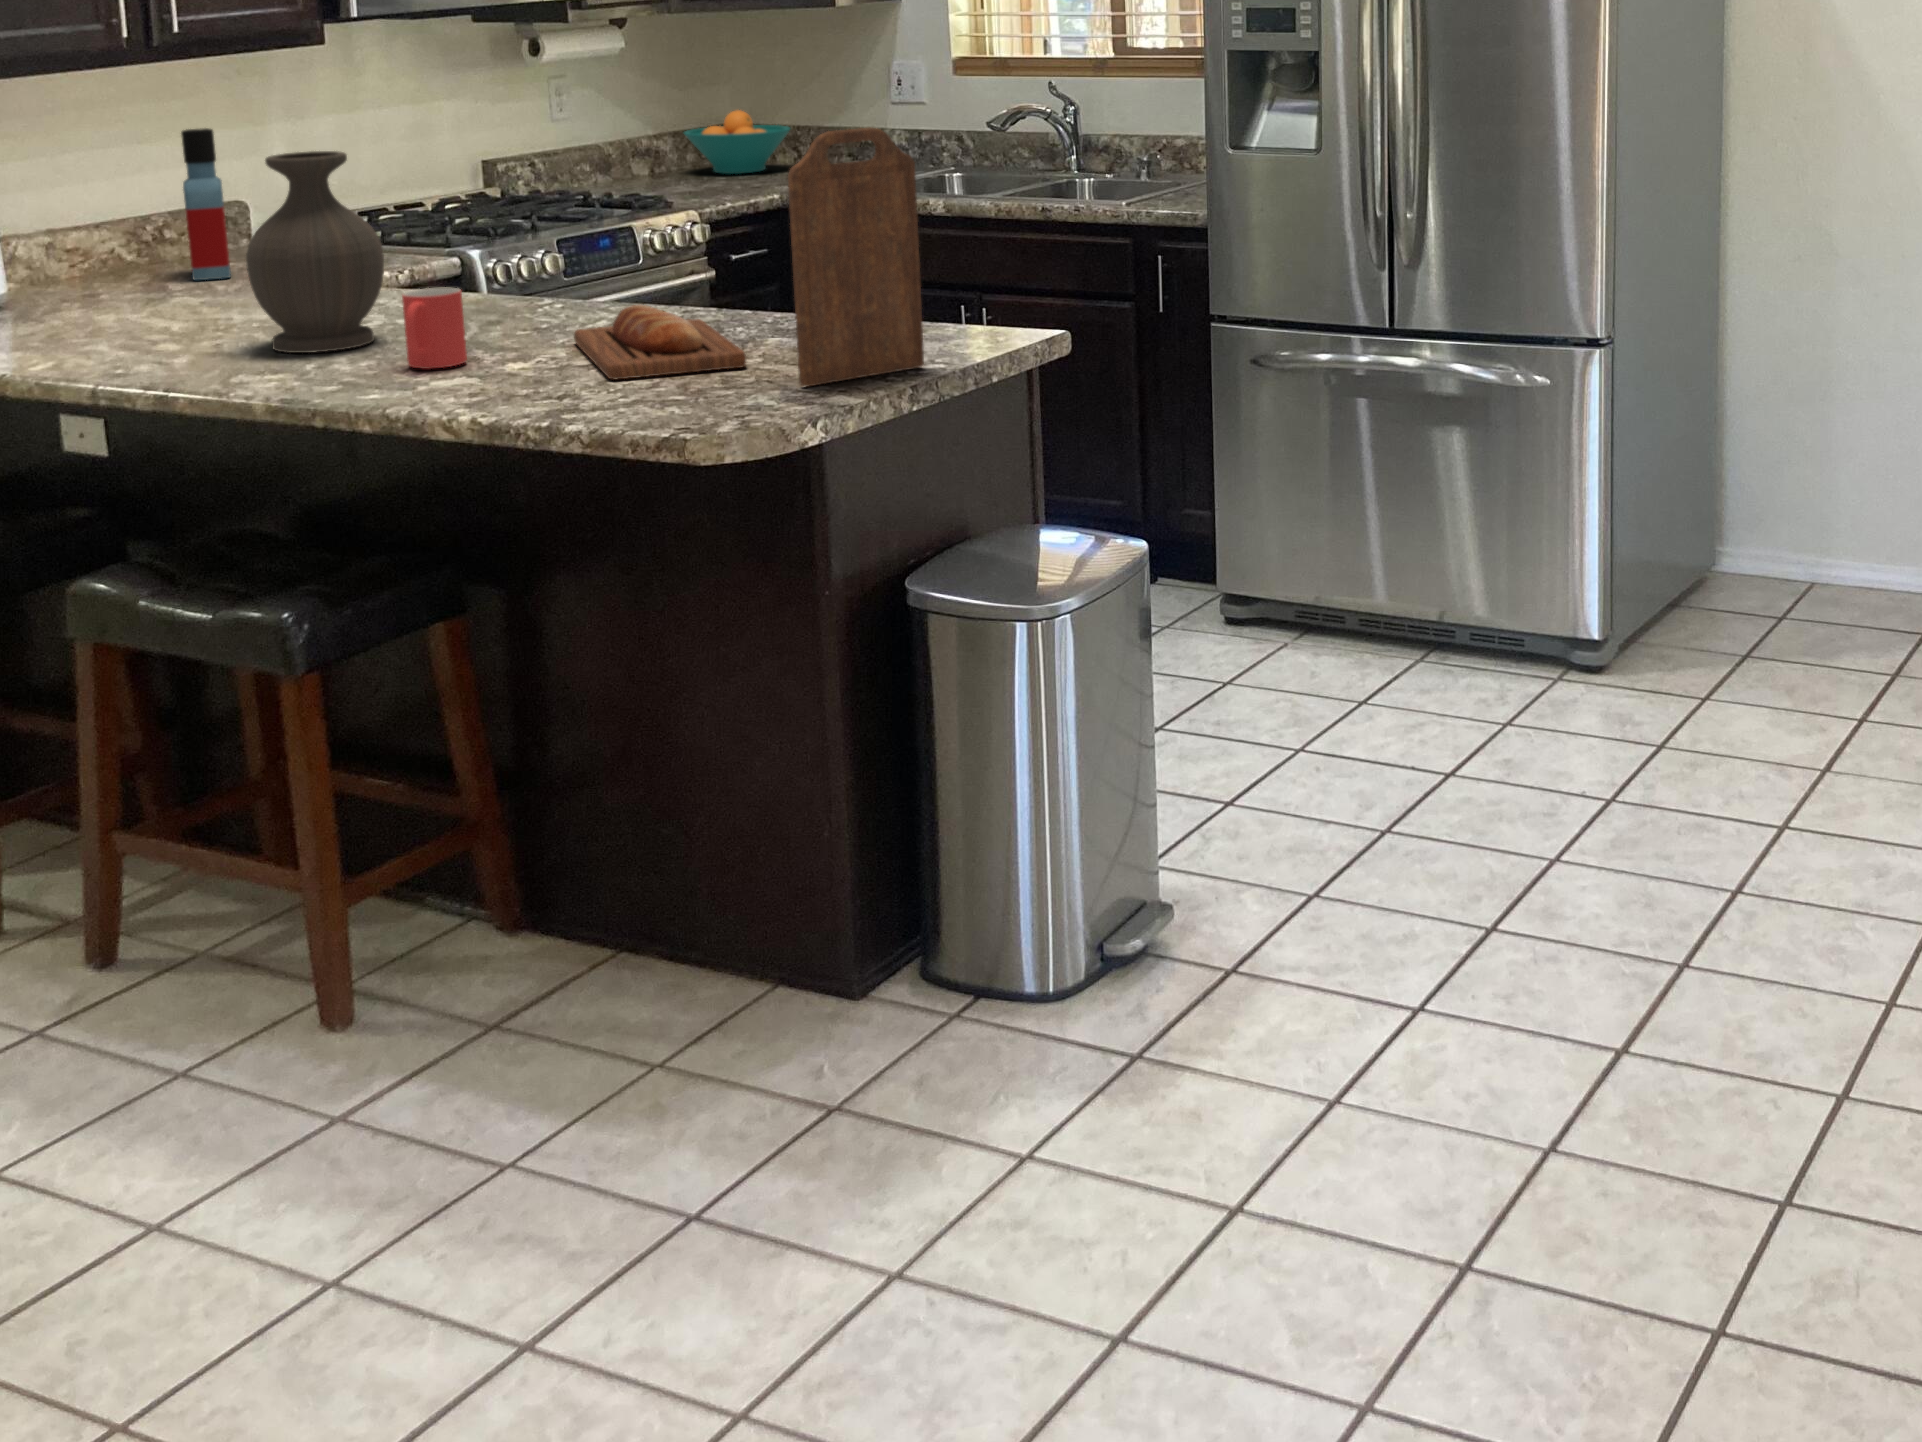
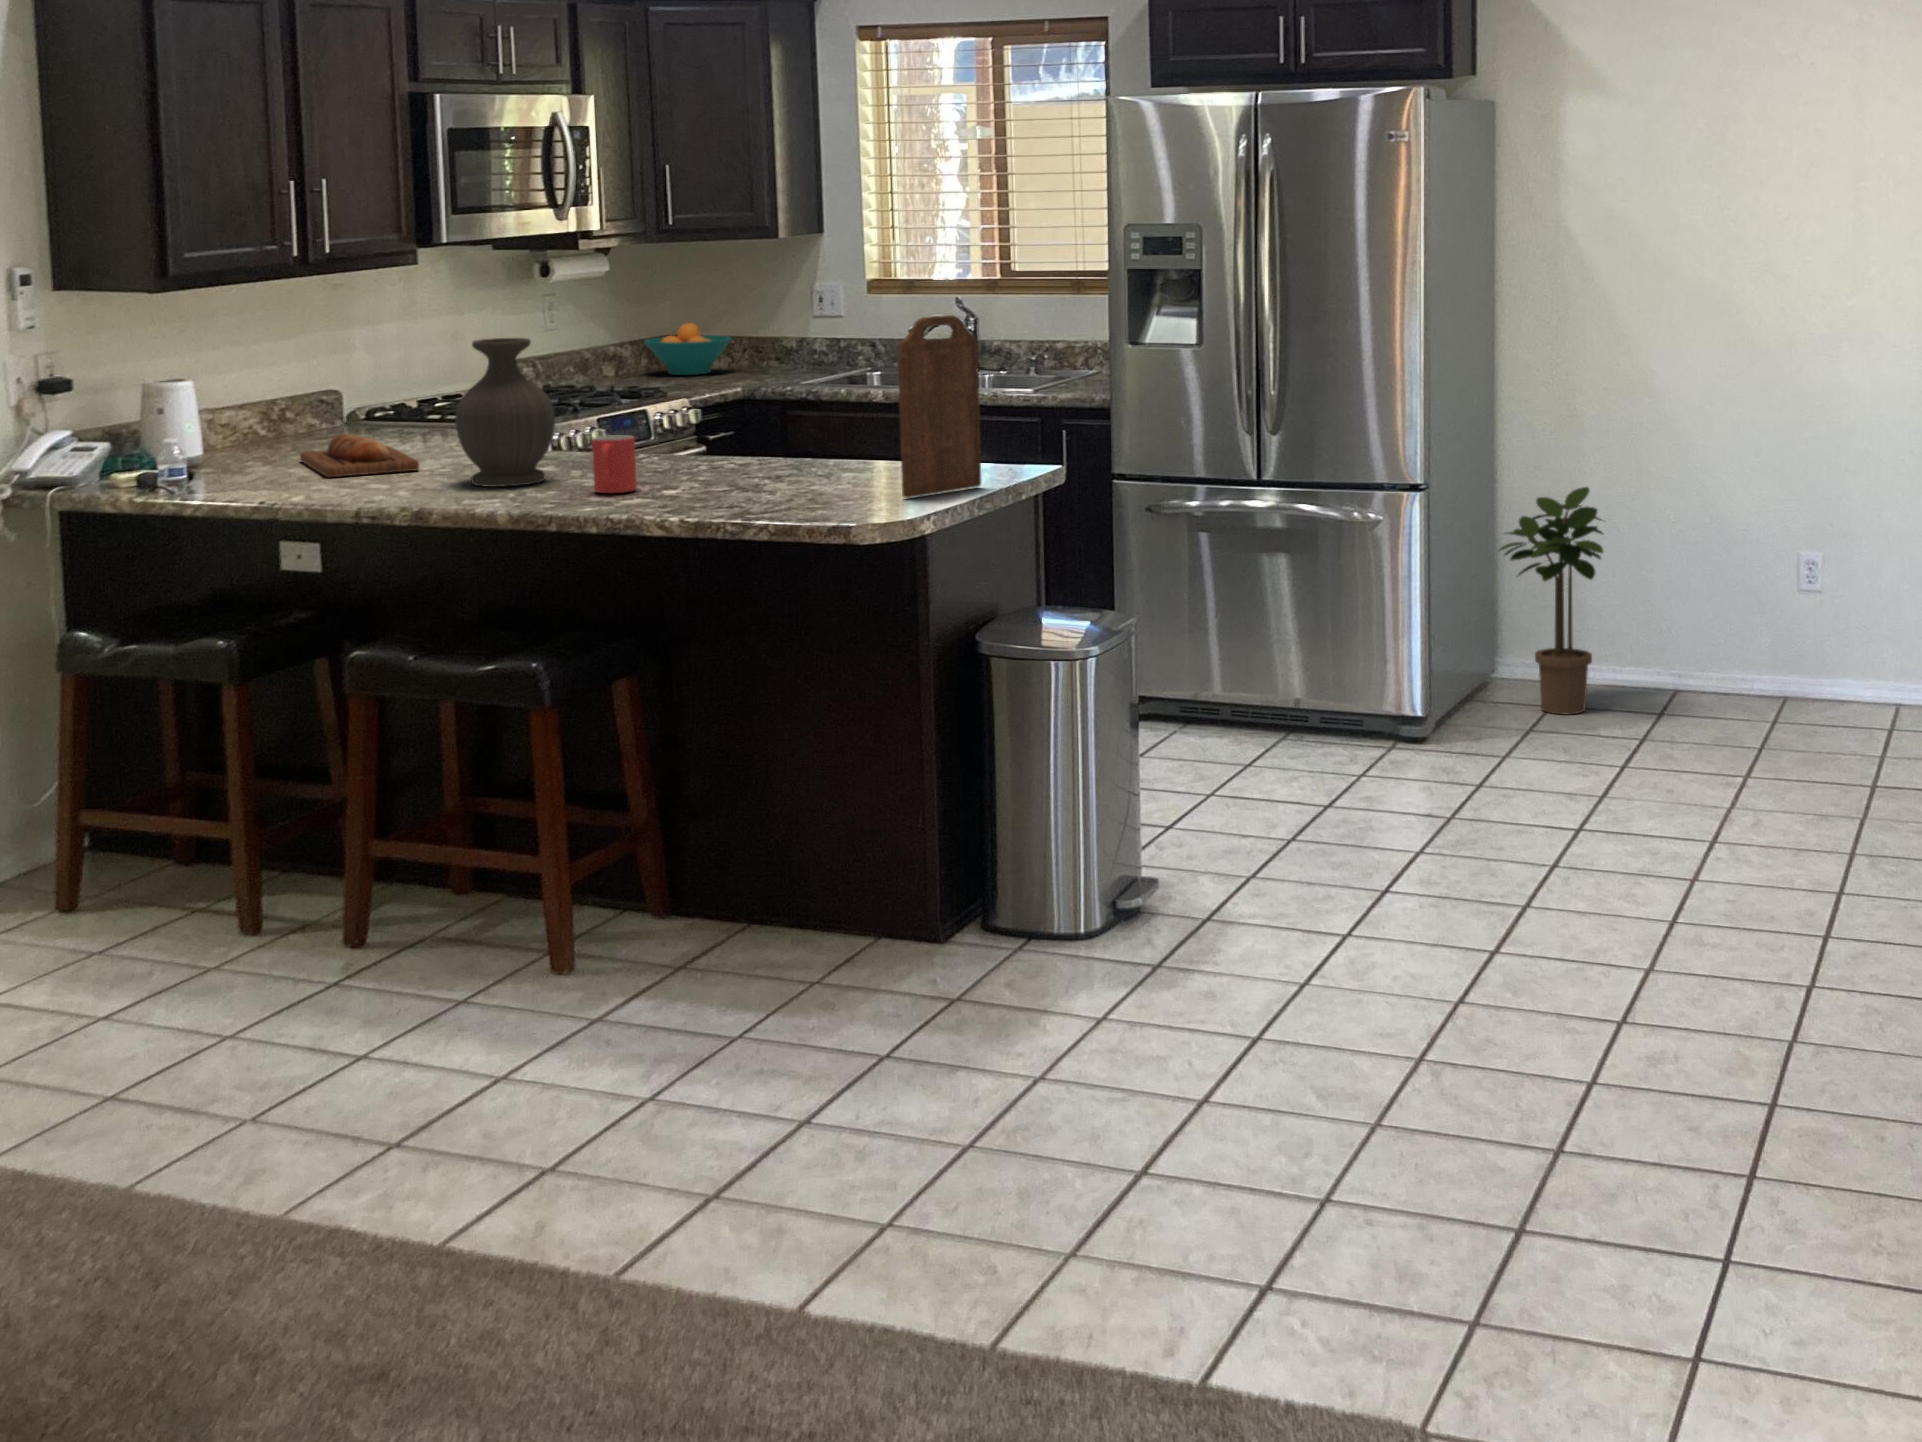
bottle: present [181,128,231,280] -> none [323,328,365,447]
bread loaf: present [574,305,746,380] -> present [300,434,419,477]
potted plant: none [1714,334,1862,631] -> present [1500,487,1603,714]

